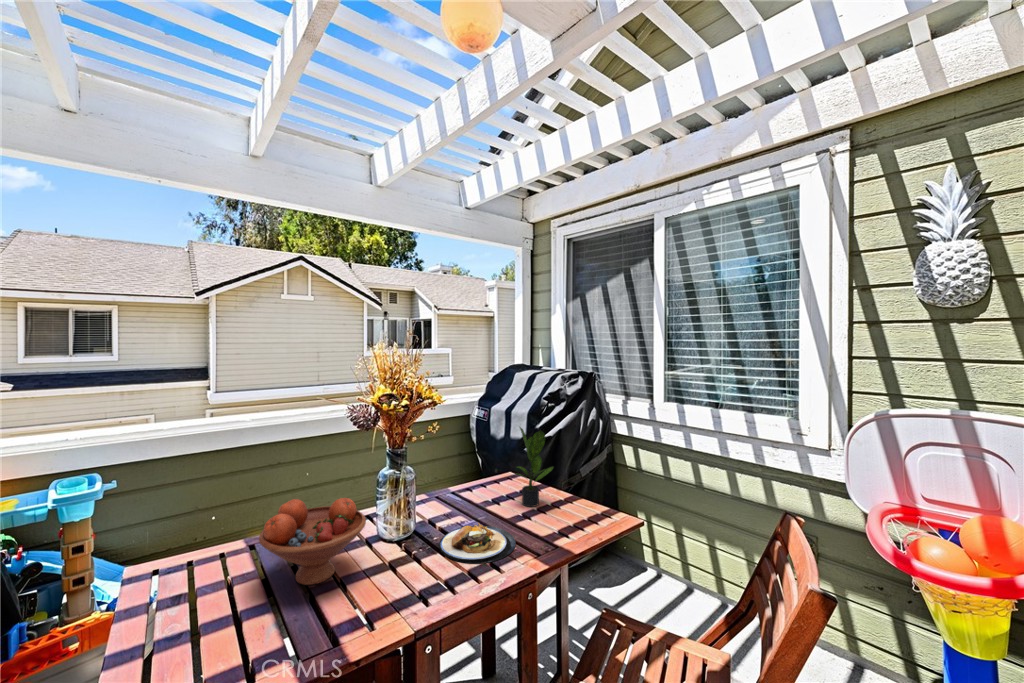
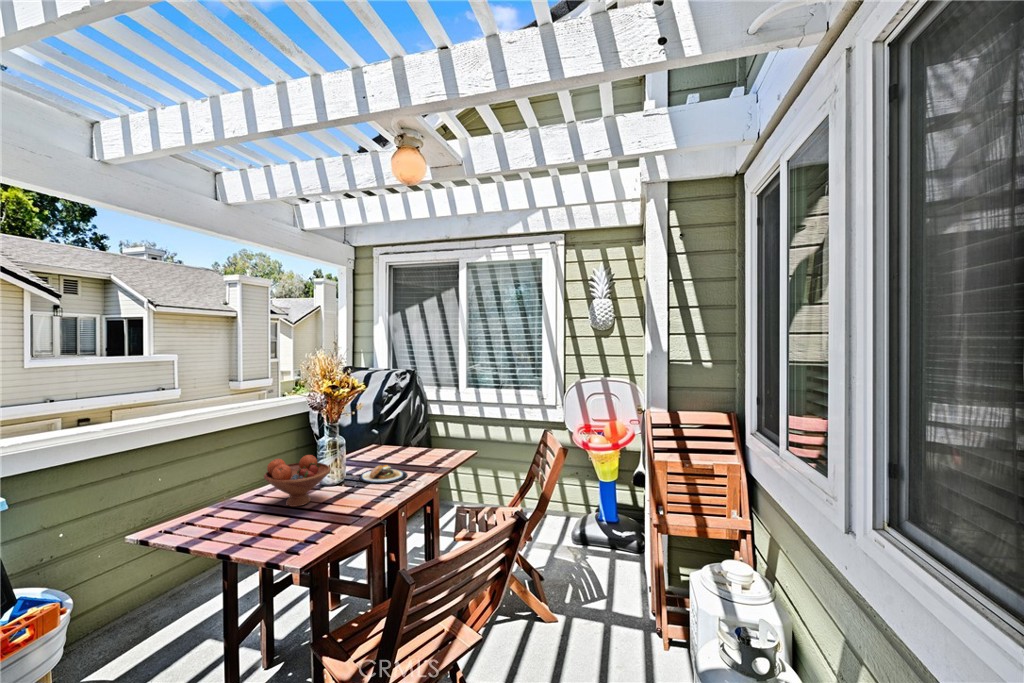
potted plant: present [518,427,553,507] -> none [386,406,417,458]

